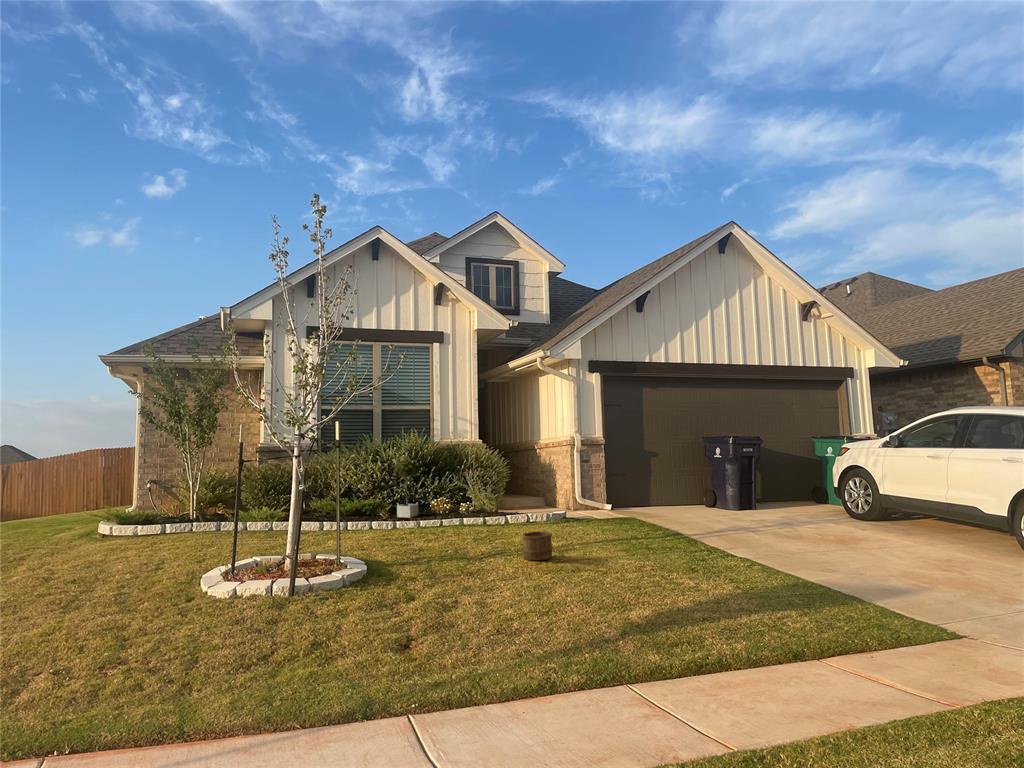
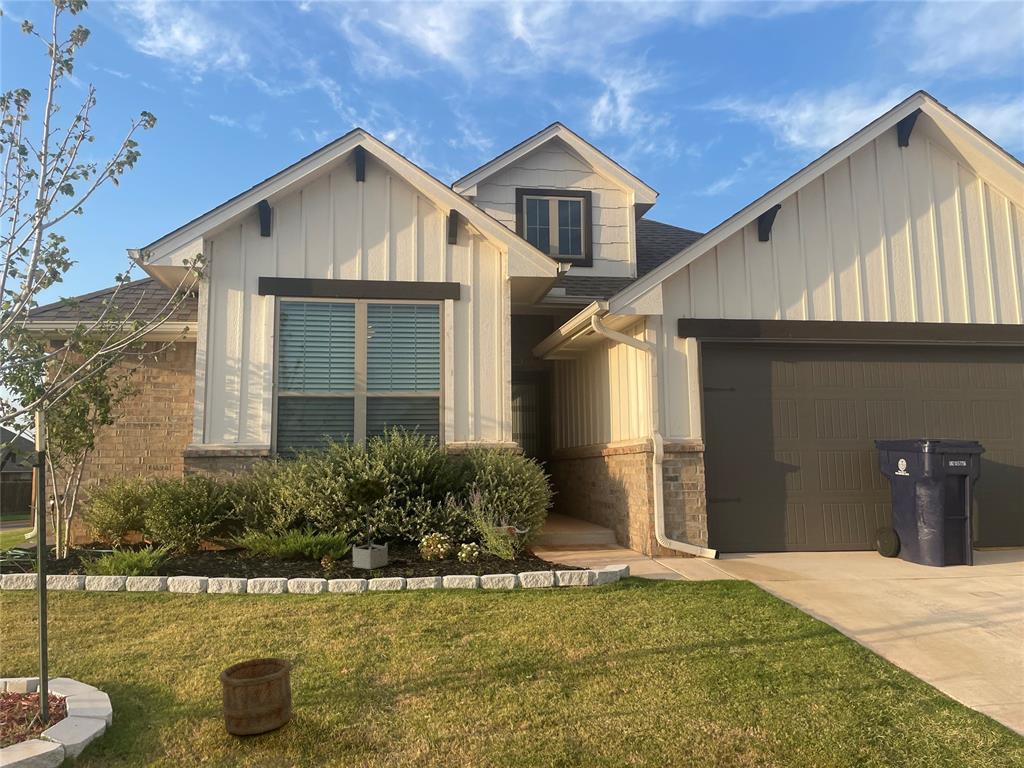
wooden bucket: present [522,532,552,560] -> present [219,658,292,735]

